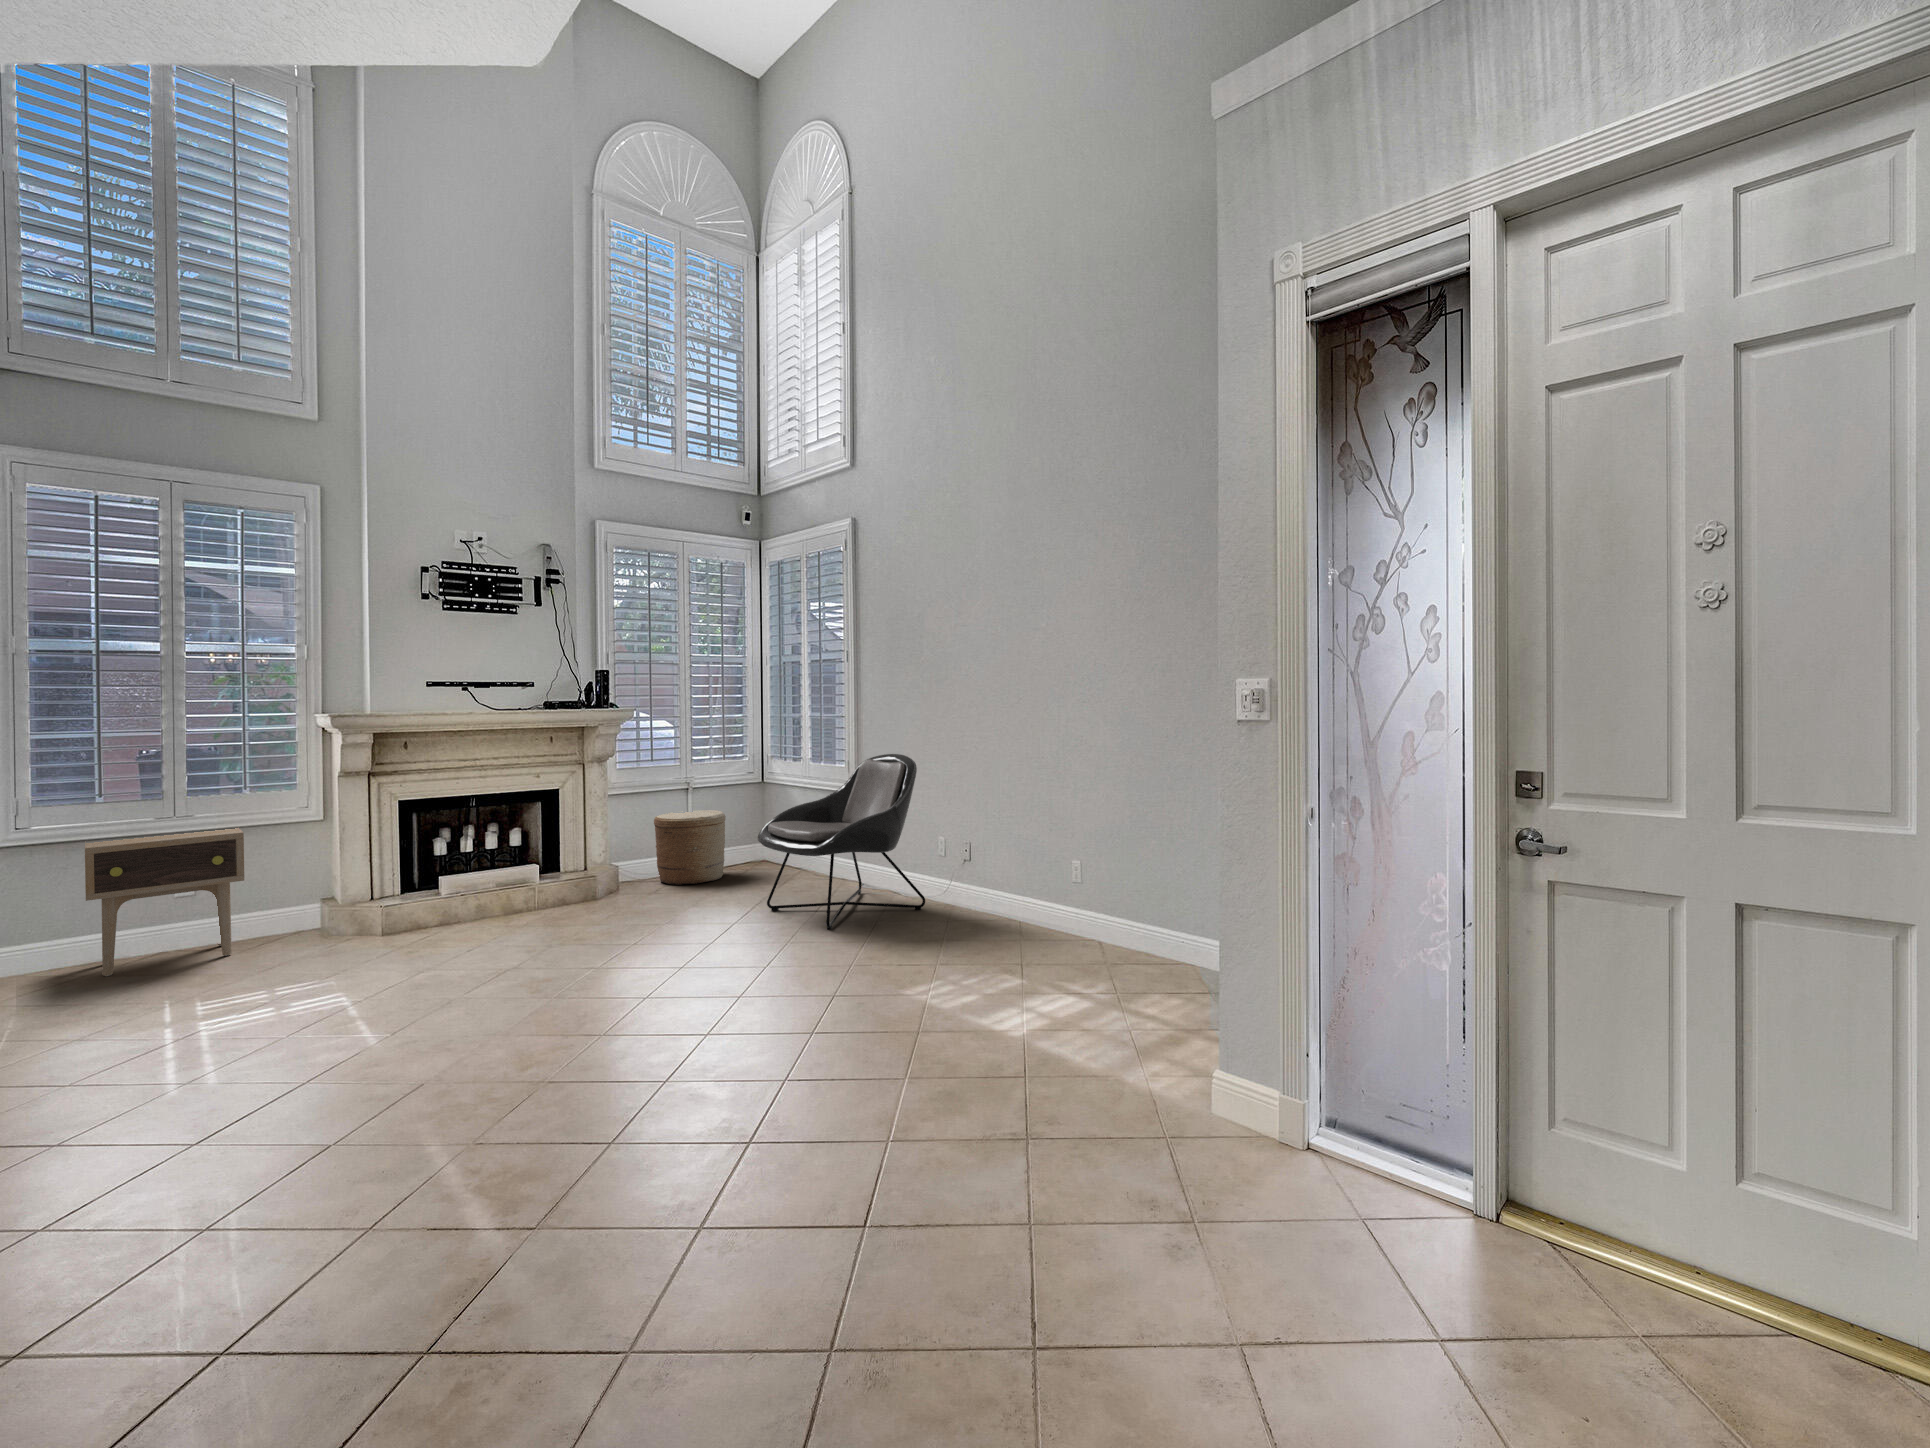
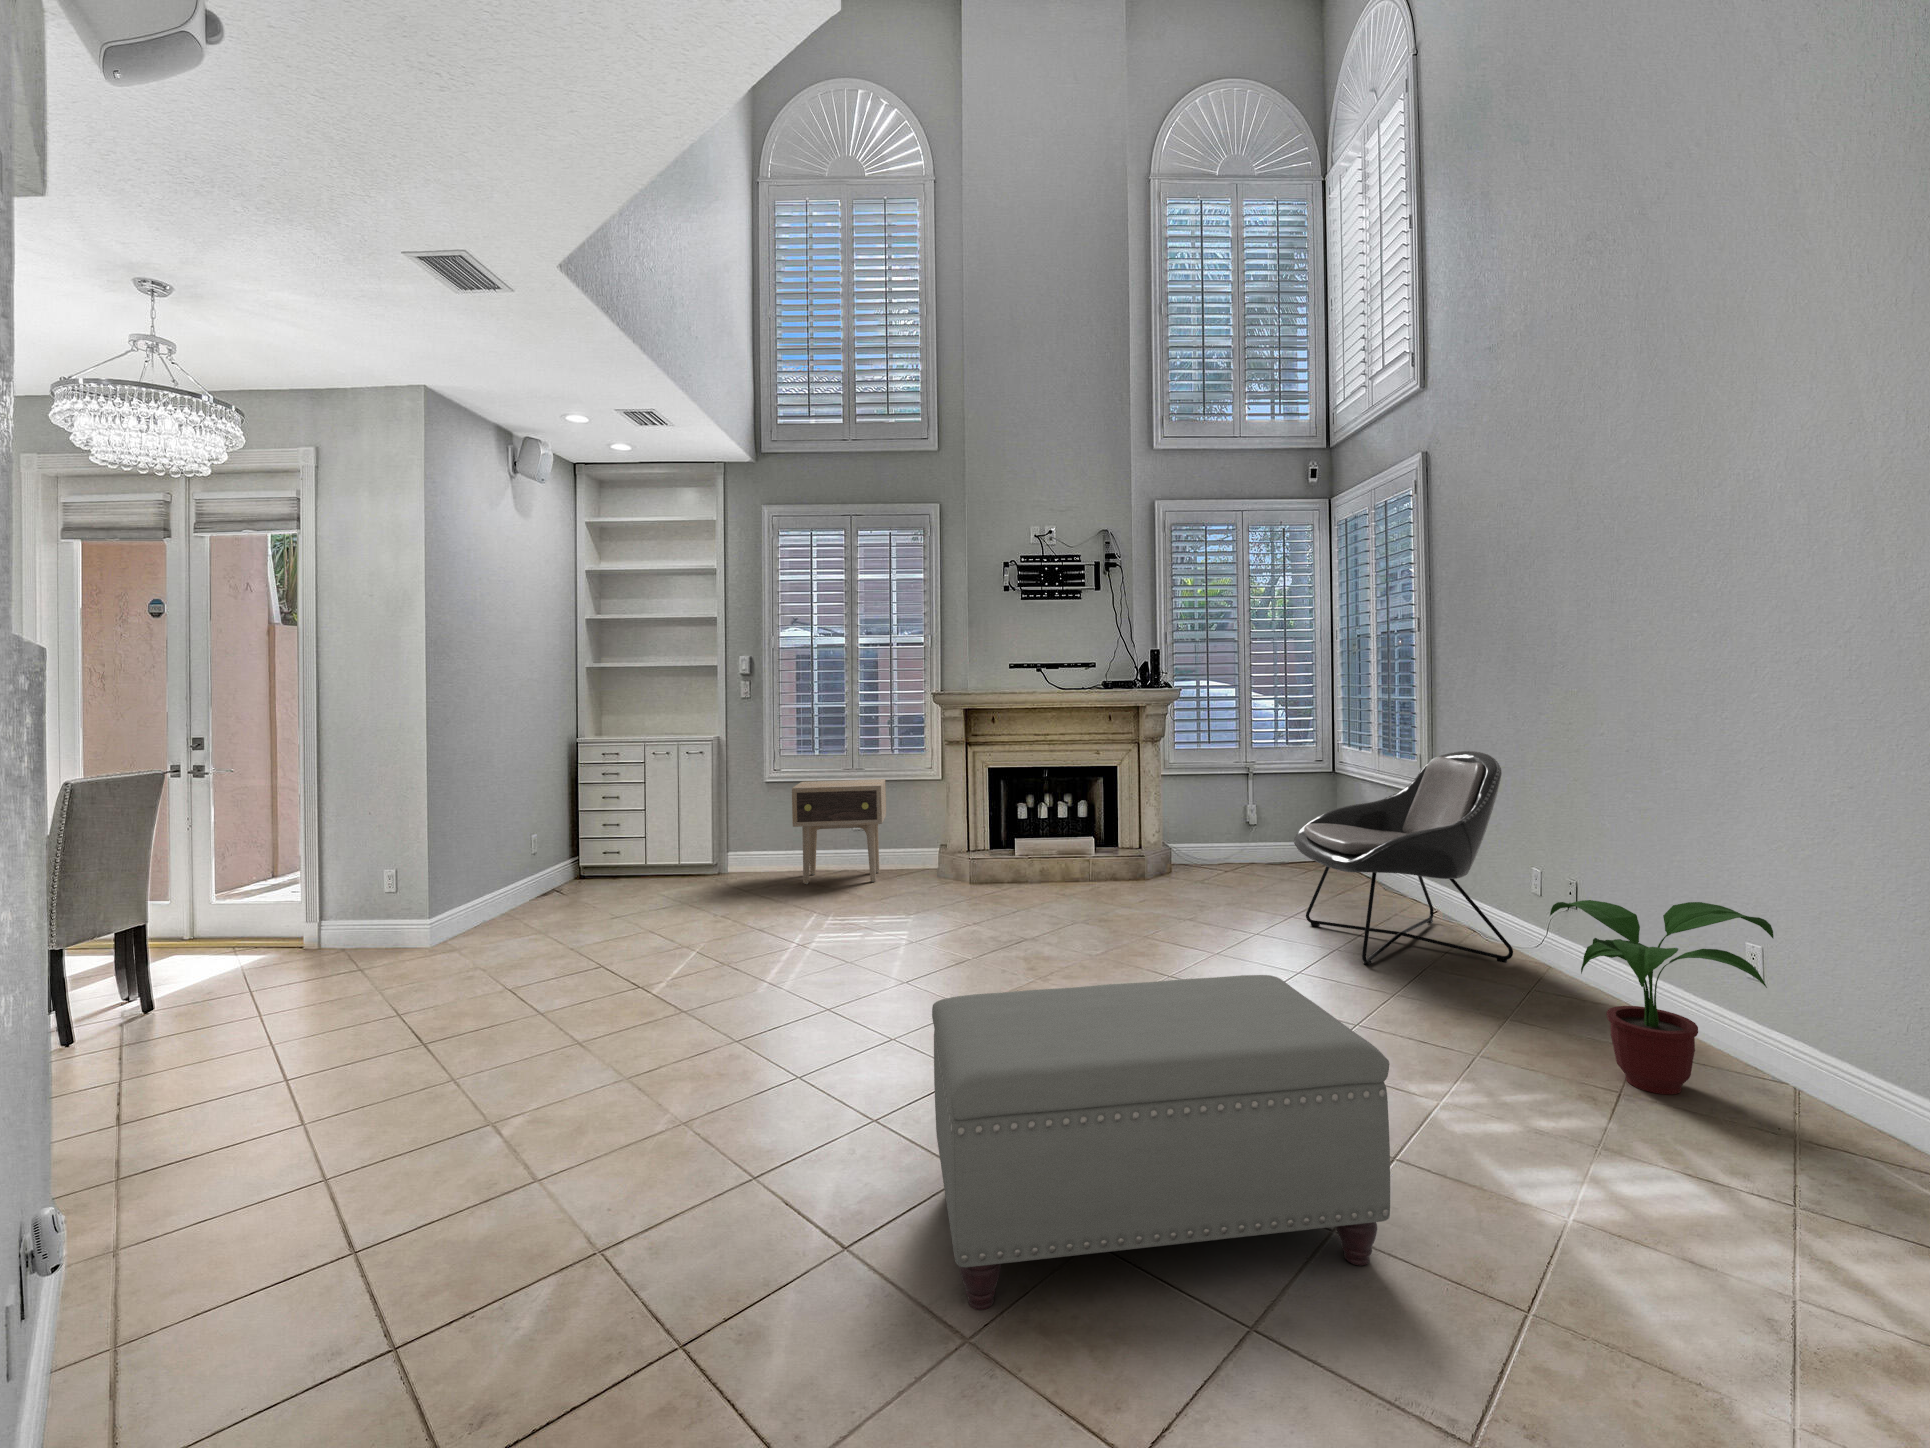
woven basket: present [654,810,726,885] -> none [1209,799,1284,878]
potted plant: none [965,839,1082,963] -> present [1550,900,1773,1095]
ottoman: none [565,921,933,1209] -> present [932,975,1390,1310]

